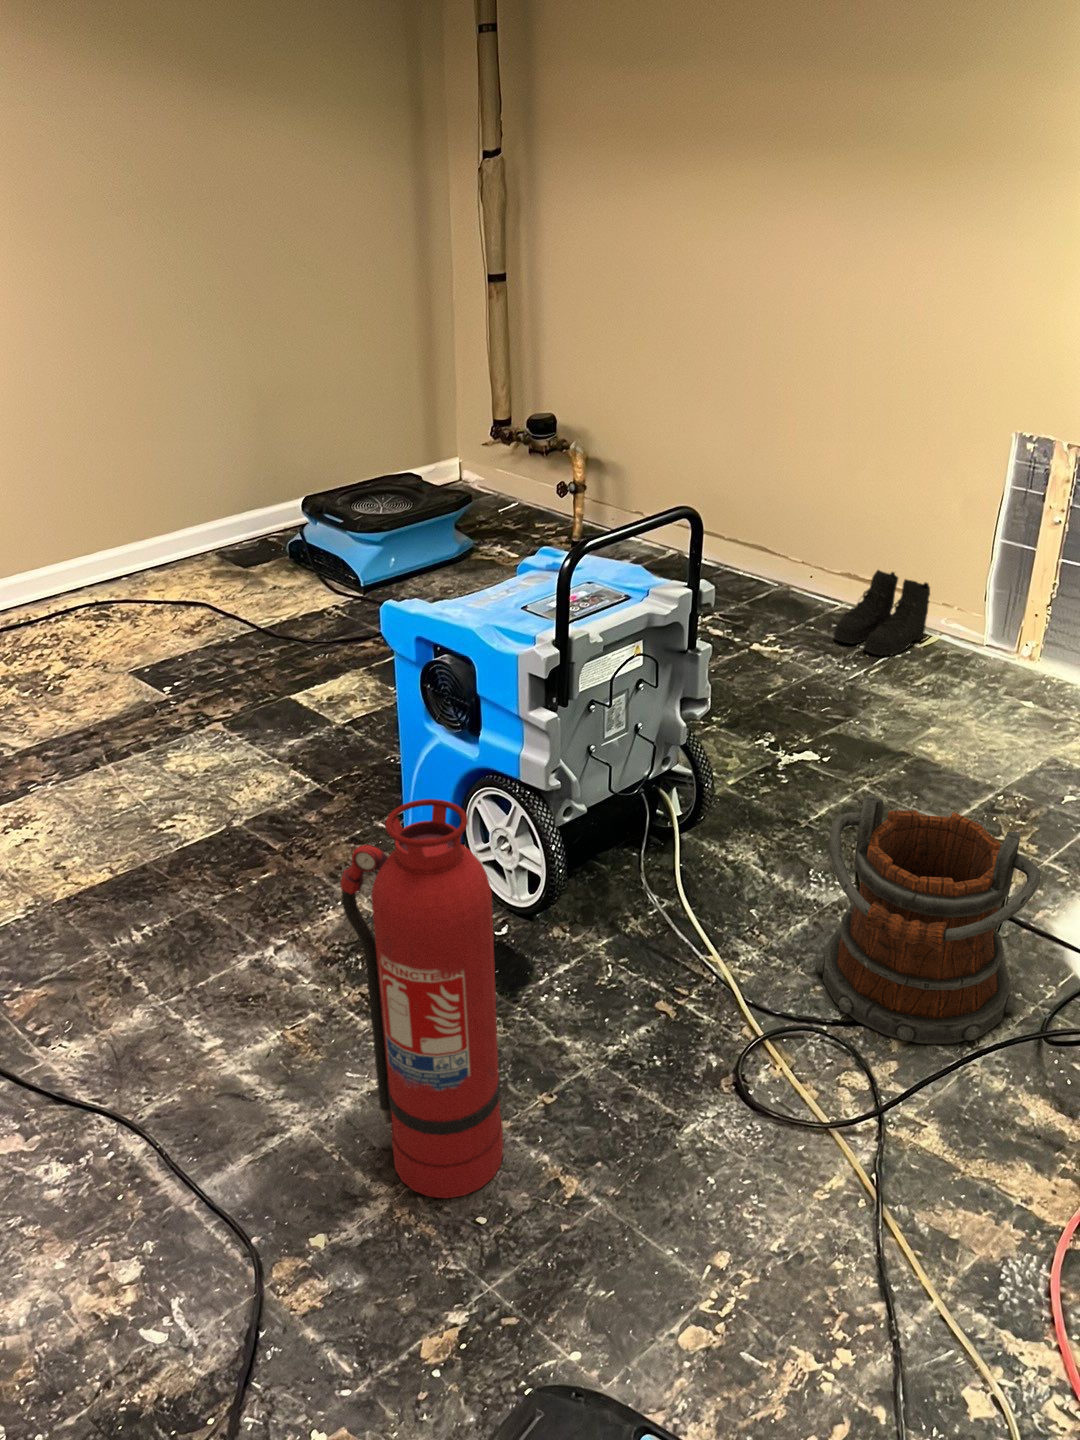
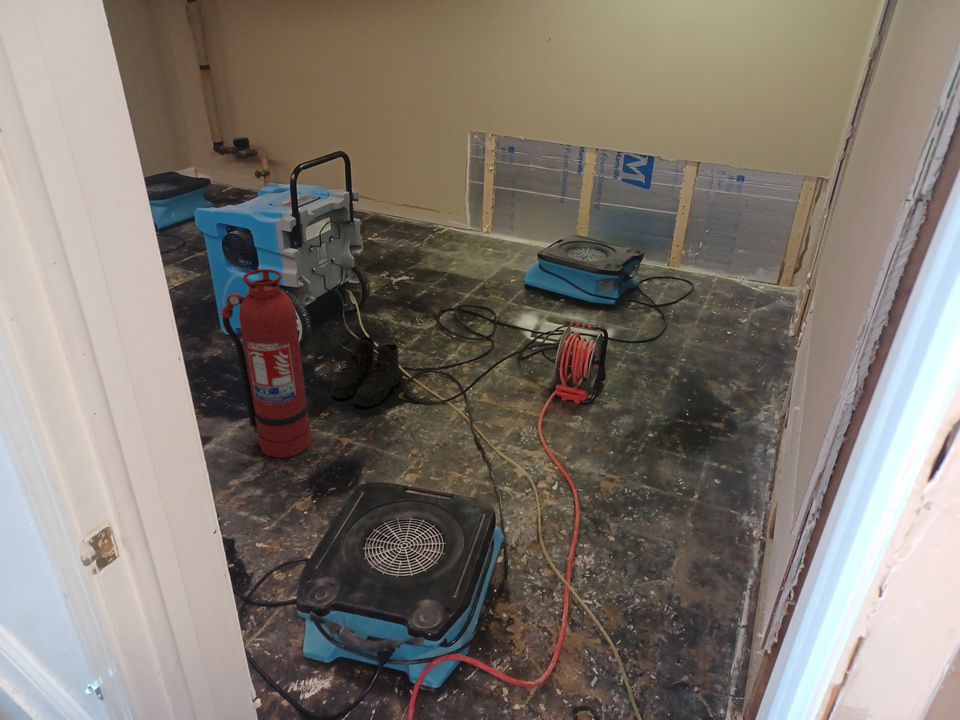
boots: present [834,570,930,656] -> present [332,336,399,407]
bucket: present [816,794,1041,1044] -> none [427,270,511,369]

